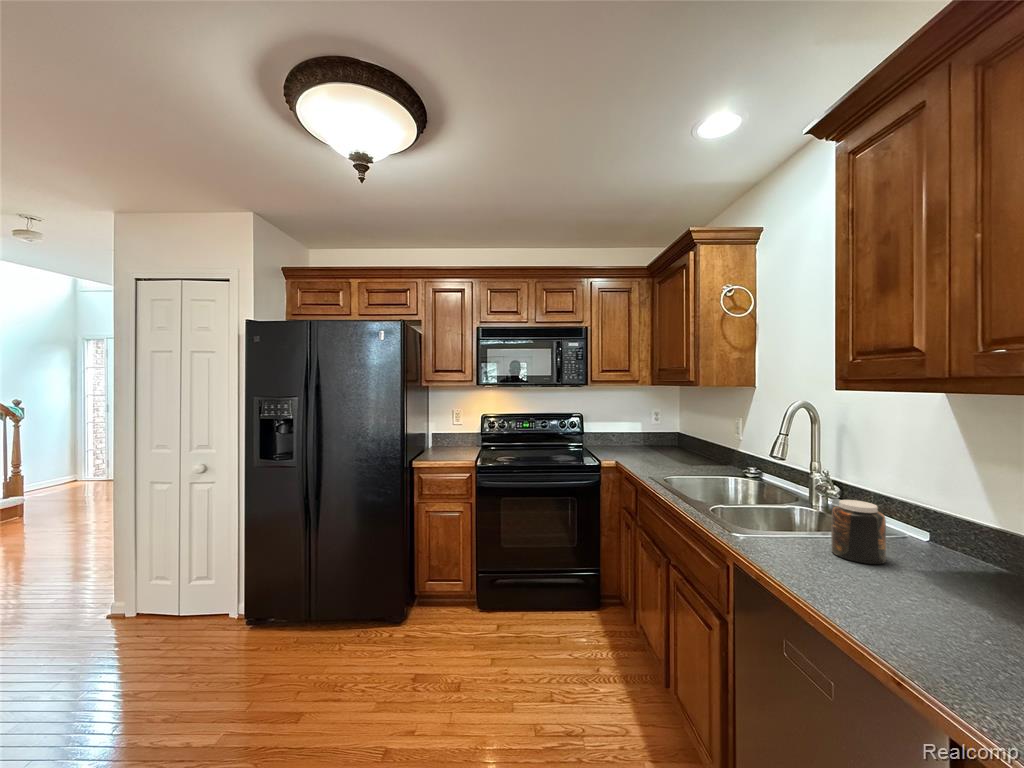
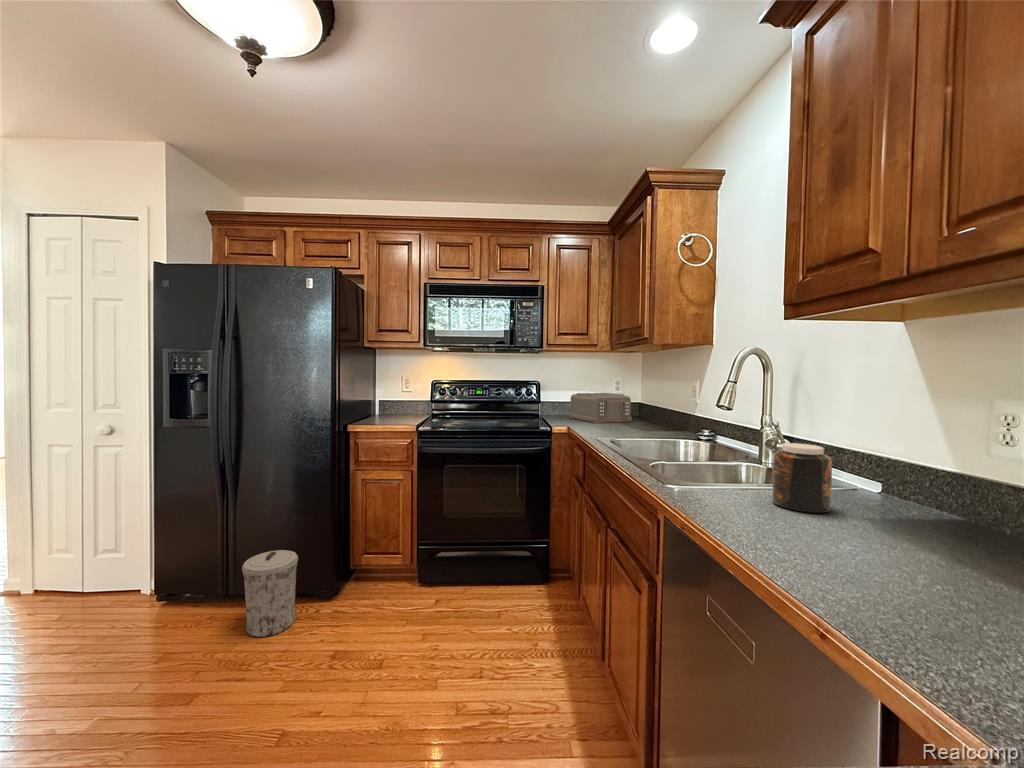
toaster: none [612,424,673,455] -> present [569,393,632,423]
trash can: none [328,579,375,660] -> present [242,550,298,637]

